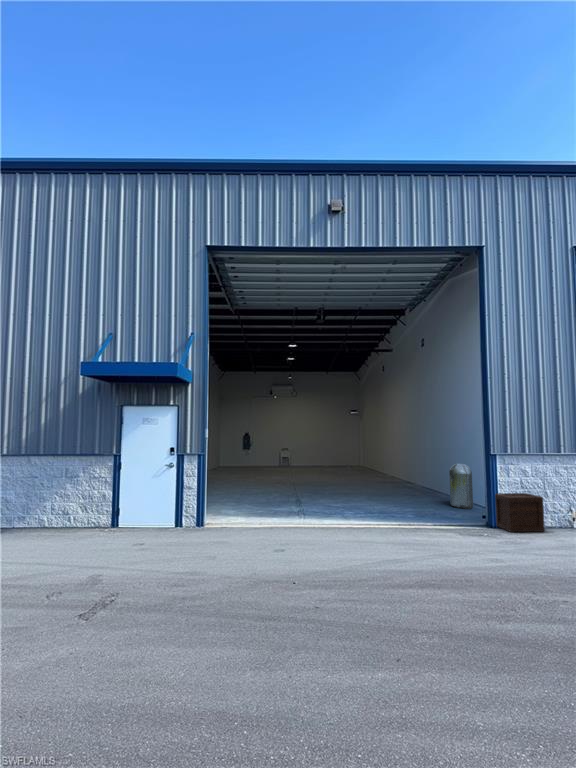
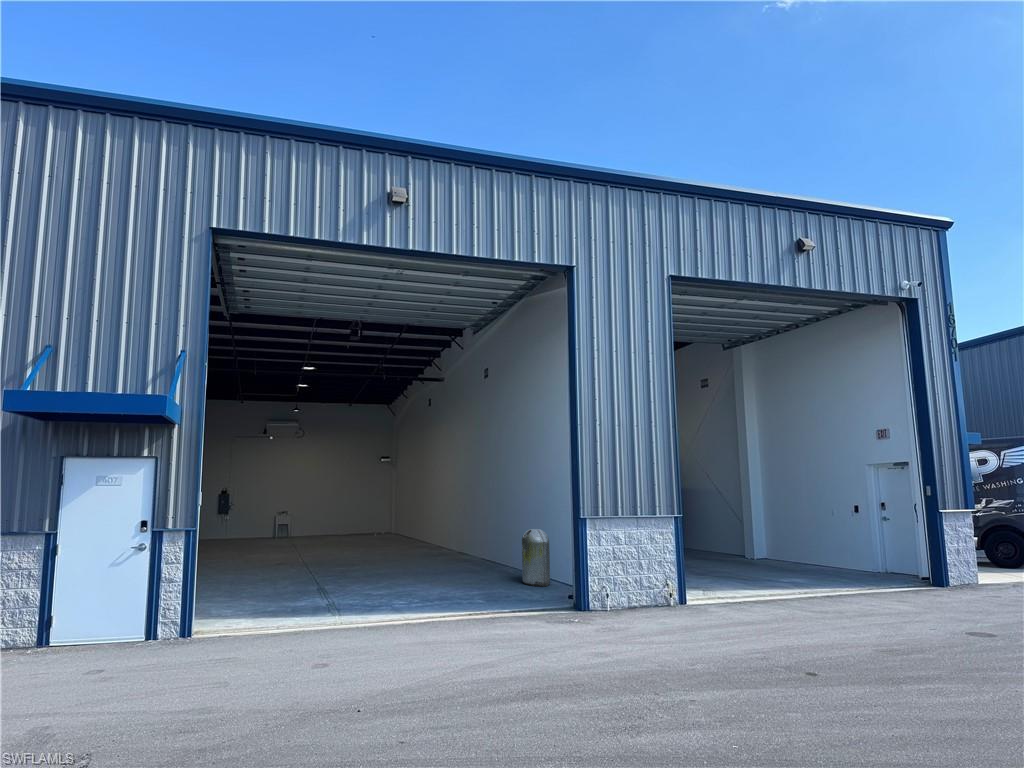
wooden crate: present [495,493,545,532] -> none [585,566,642,616]

